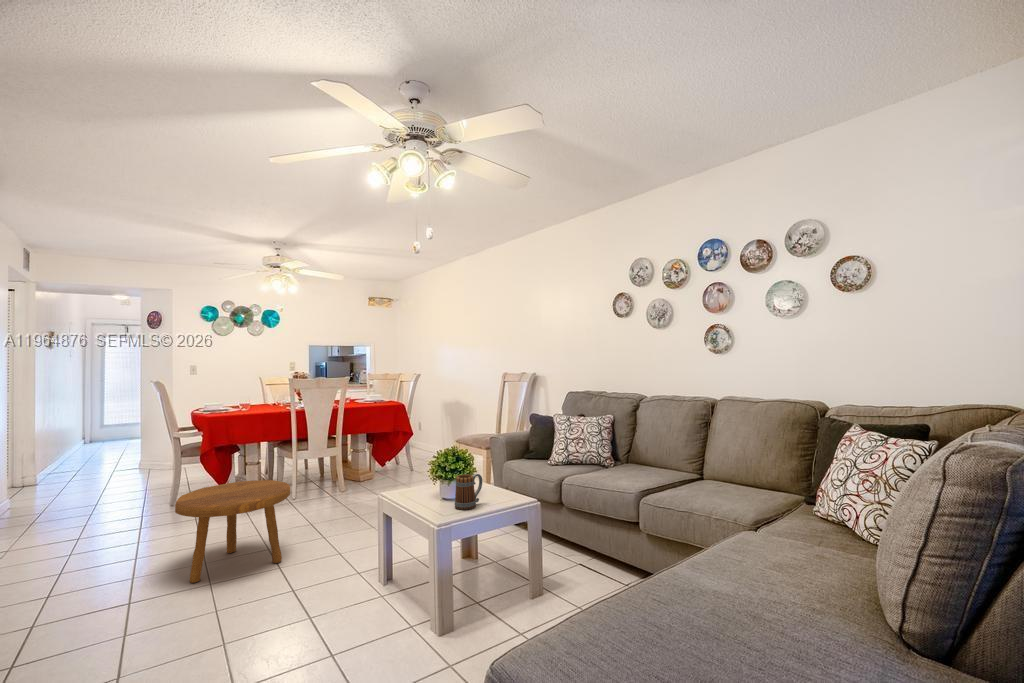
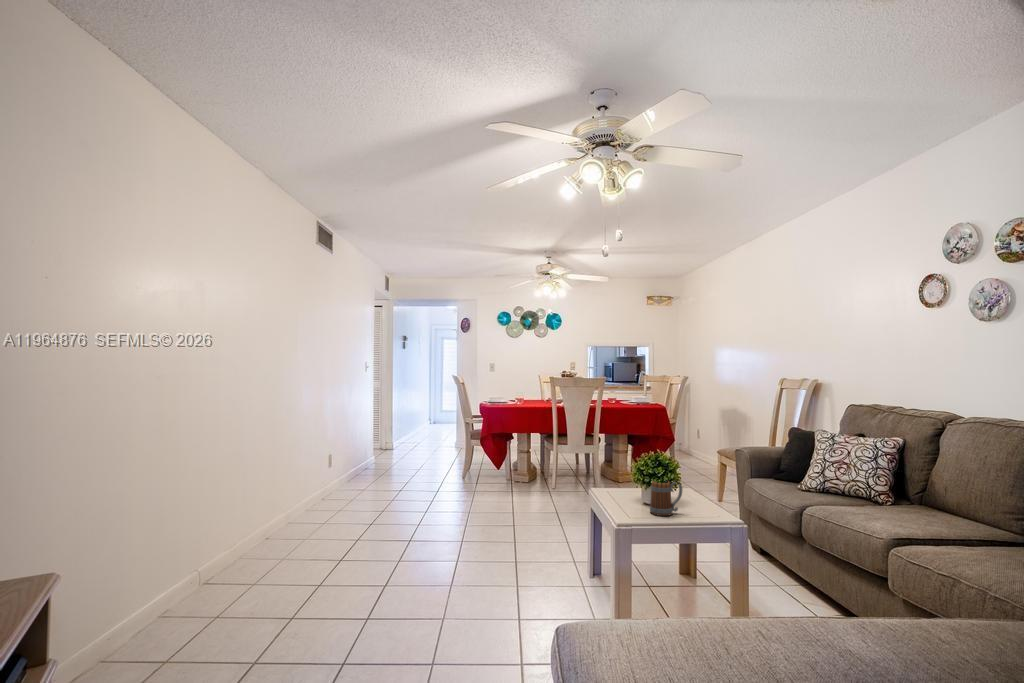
footstool: present [175,480,290,583] -> none [448,462,531,536]

